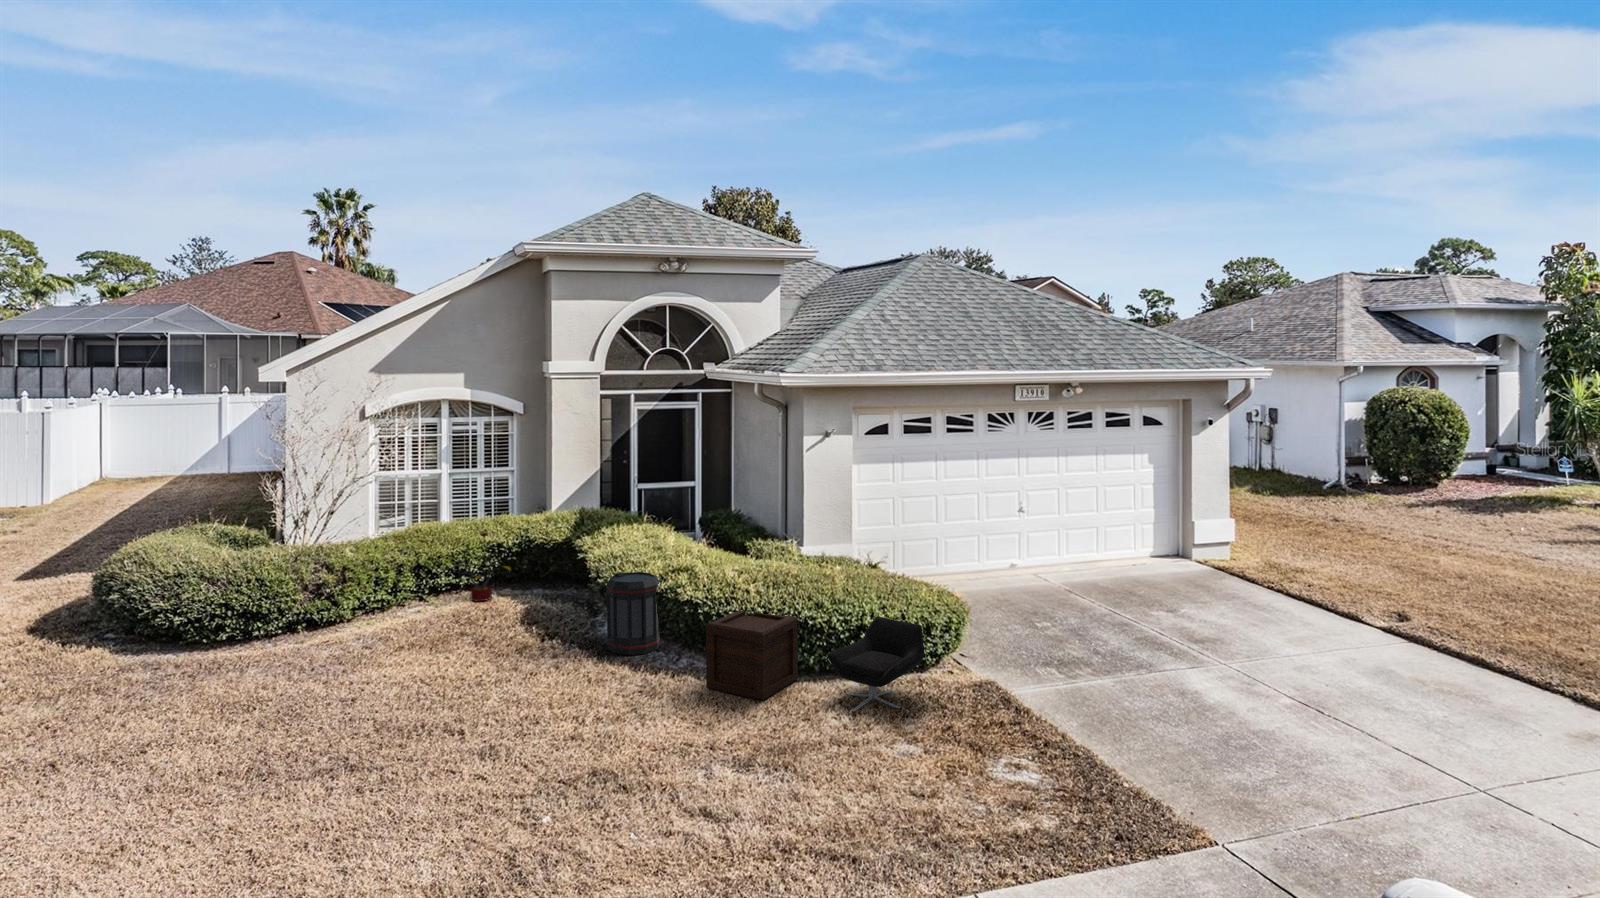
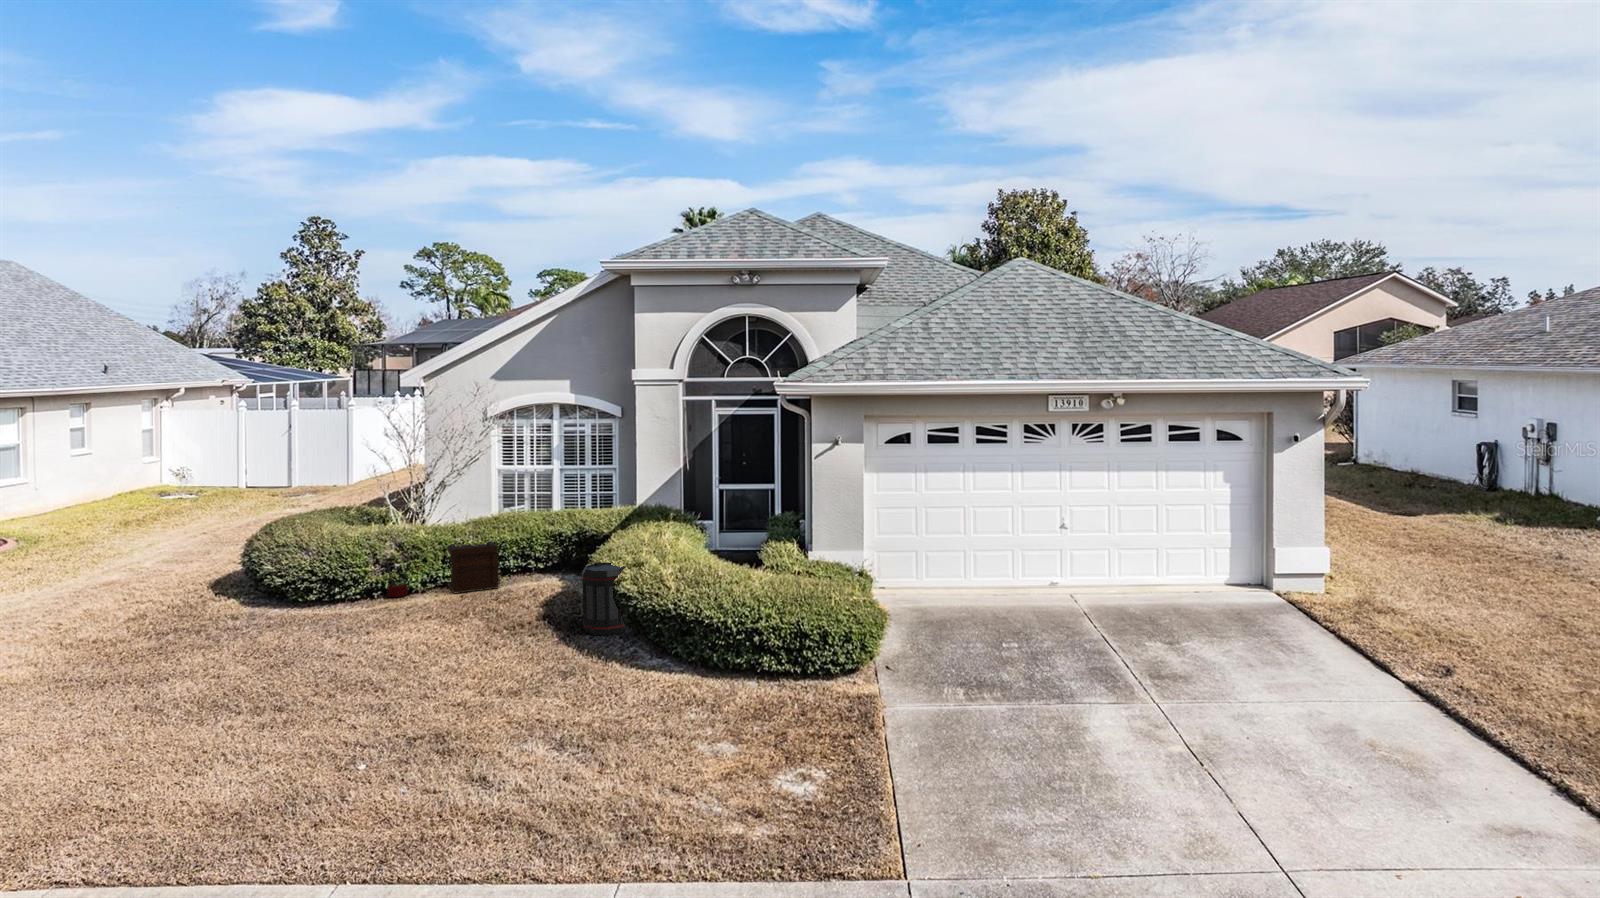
decorative plant: present [458,560,510,601] -> present [383,559,423,597]
wooden crate: present [706,611,798,700] -> present [447,541,499,593]
lounge chair: present [827,617,925,712] -> none [708,619,797,706]

